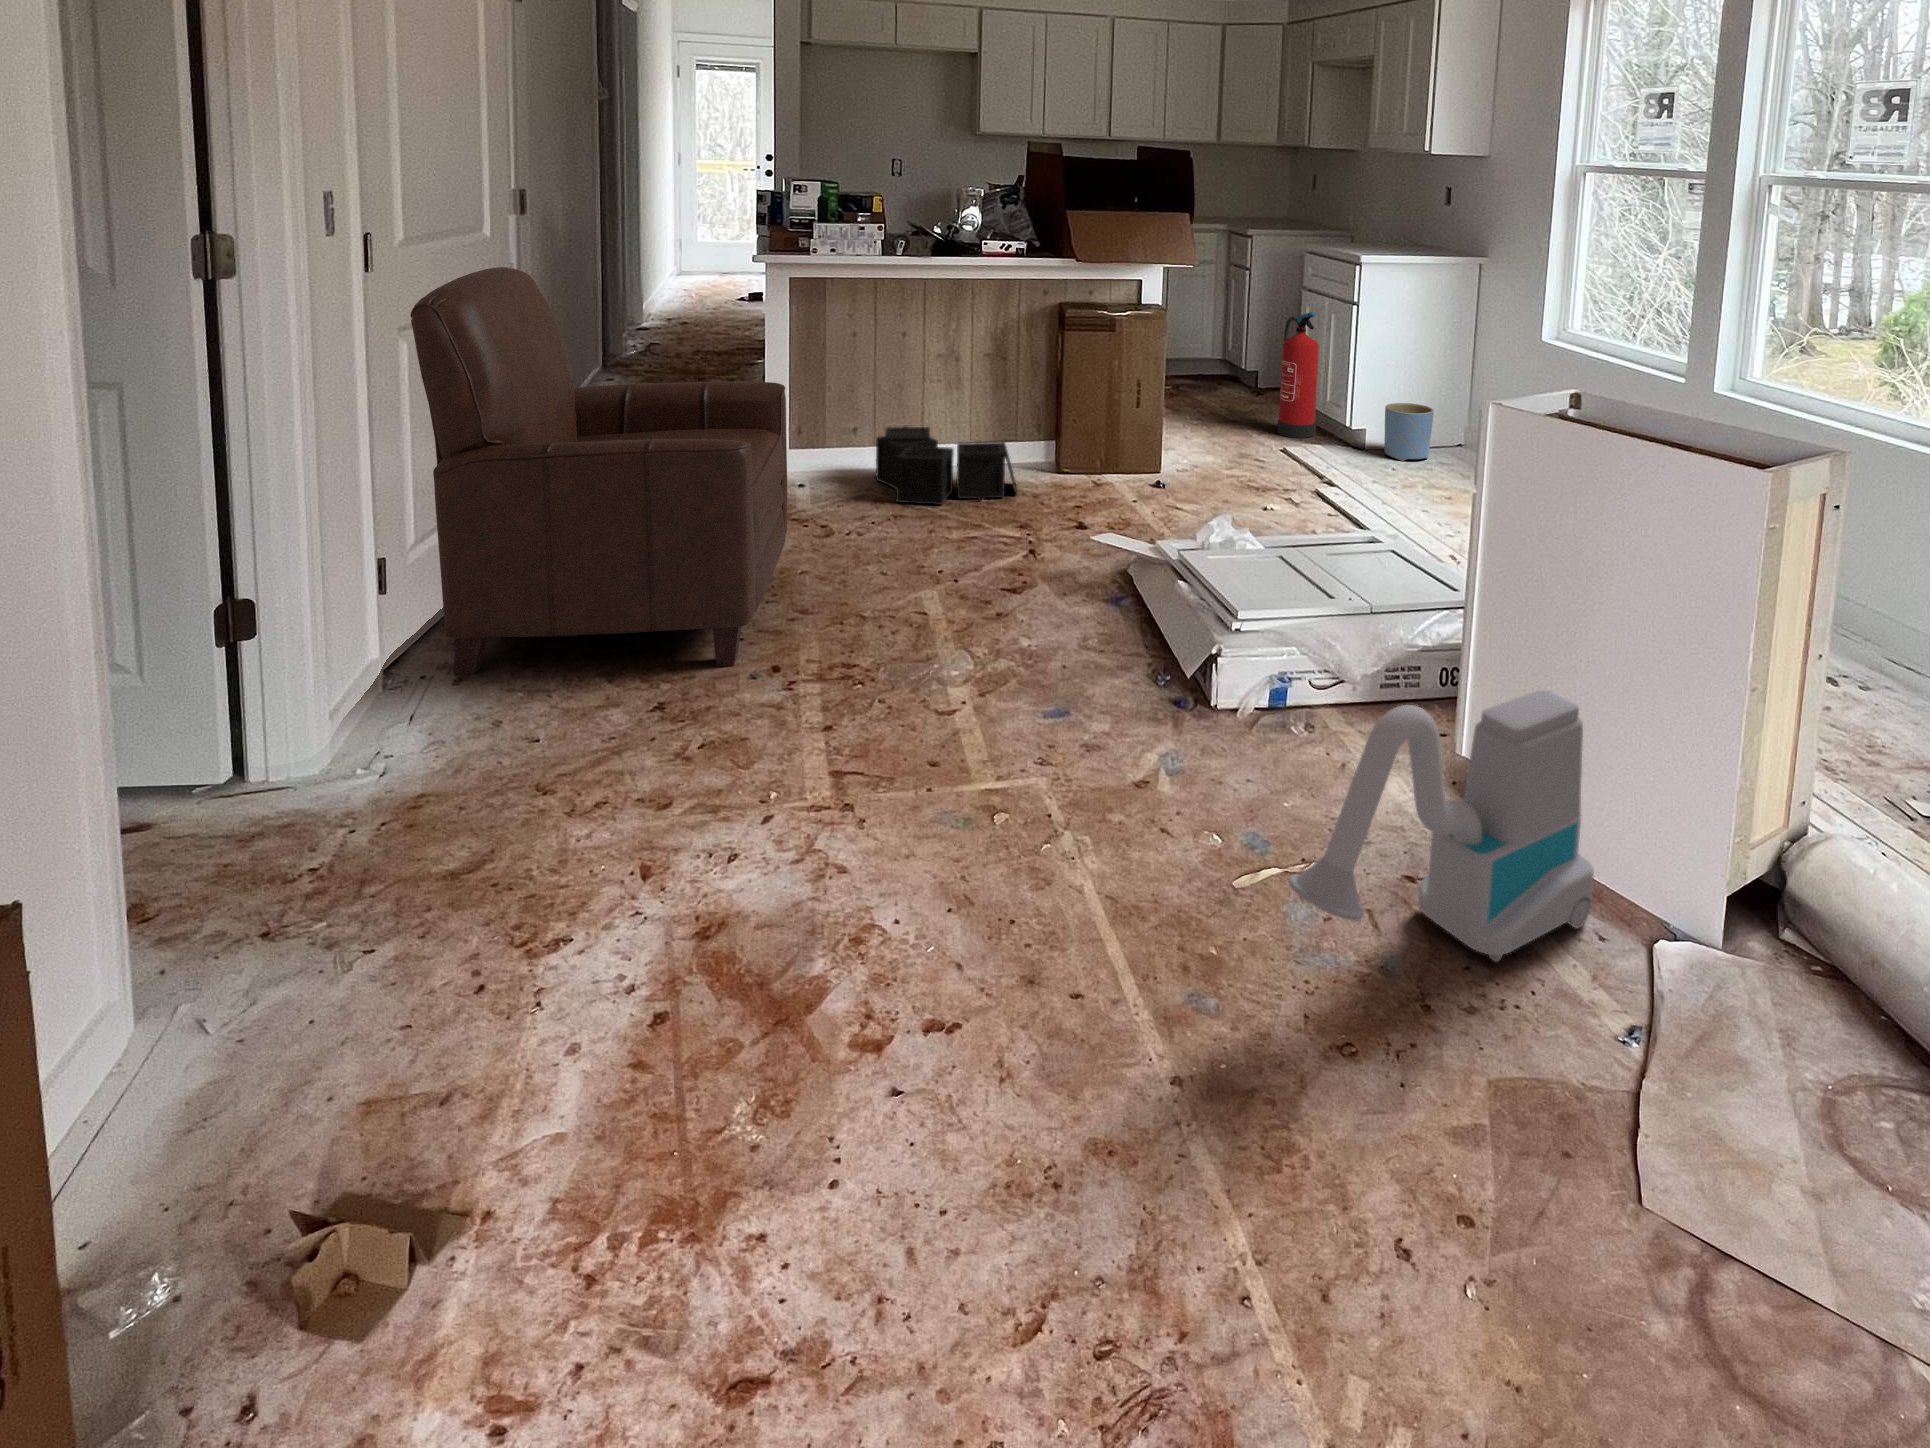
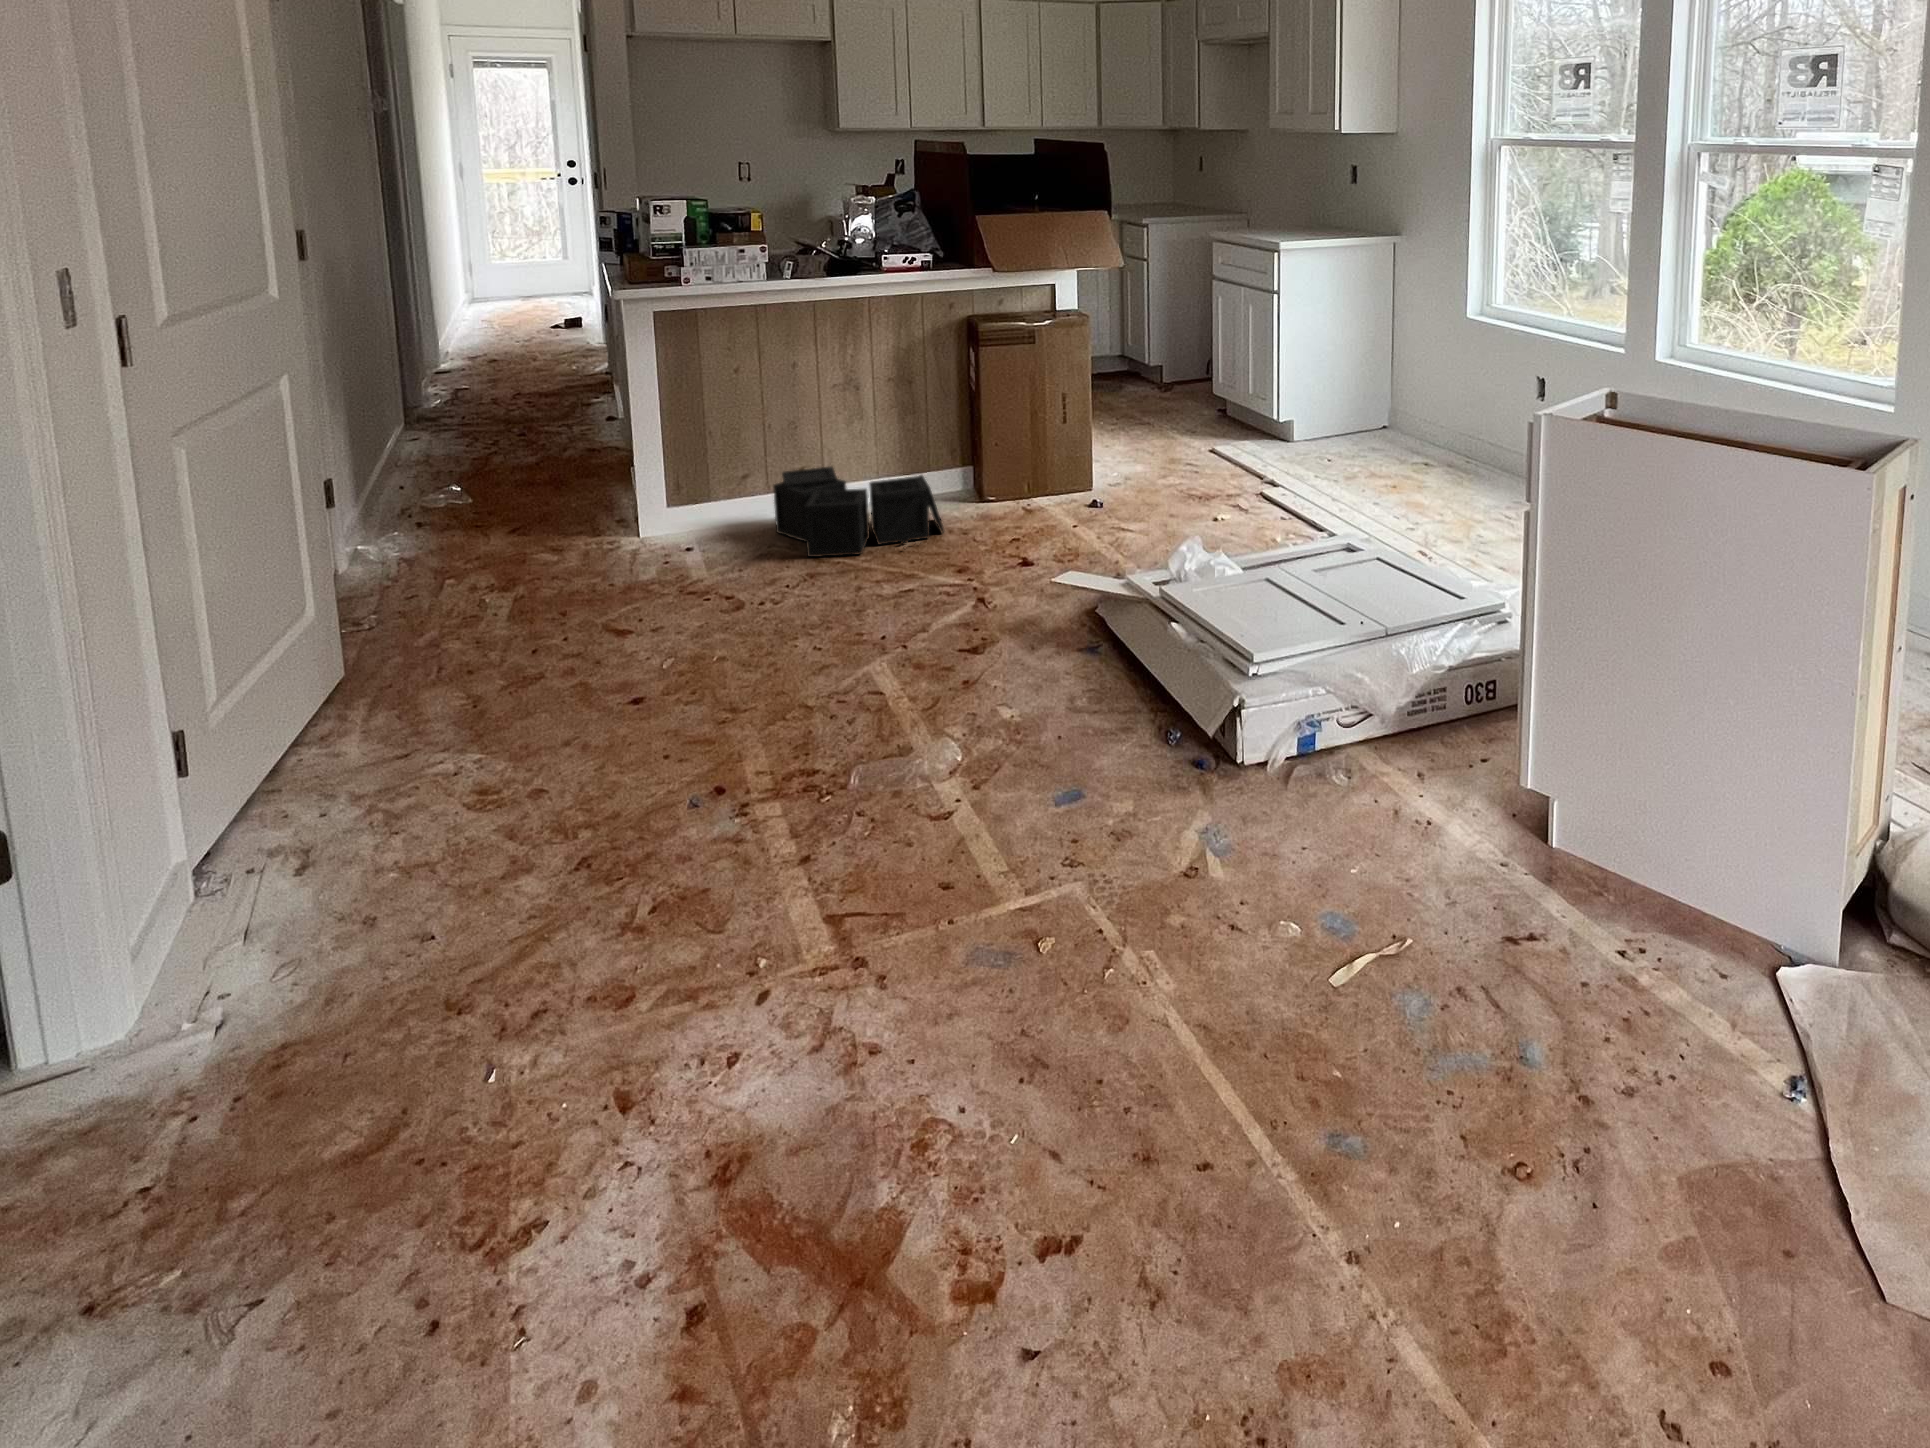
chair: present [410,267,787,676] -> none [194,338,697,862]
fire extinguisher: present [1277,312,1319,438] -> none [1195,304,1237,435]
planter: present [1384,403,1434,461] -> none [1311,390,1360,450]
vacuum cleaner: present [1289,690,1594,962] -> none [1433,720,1707,1028]

